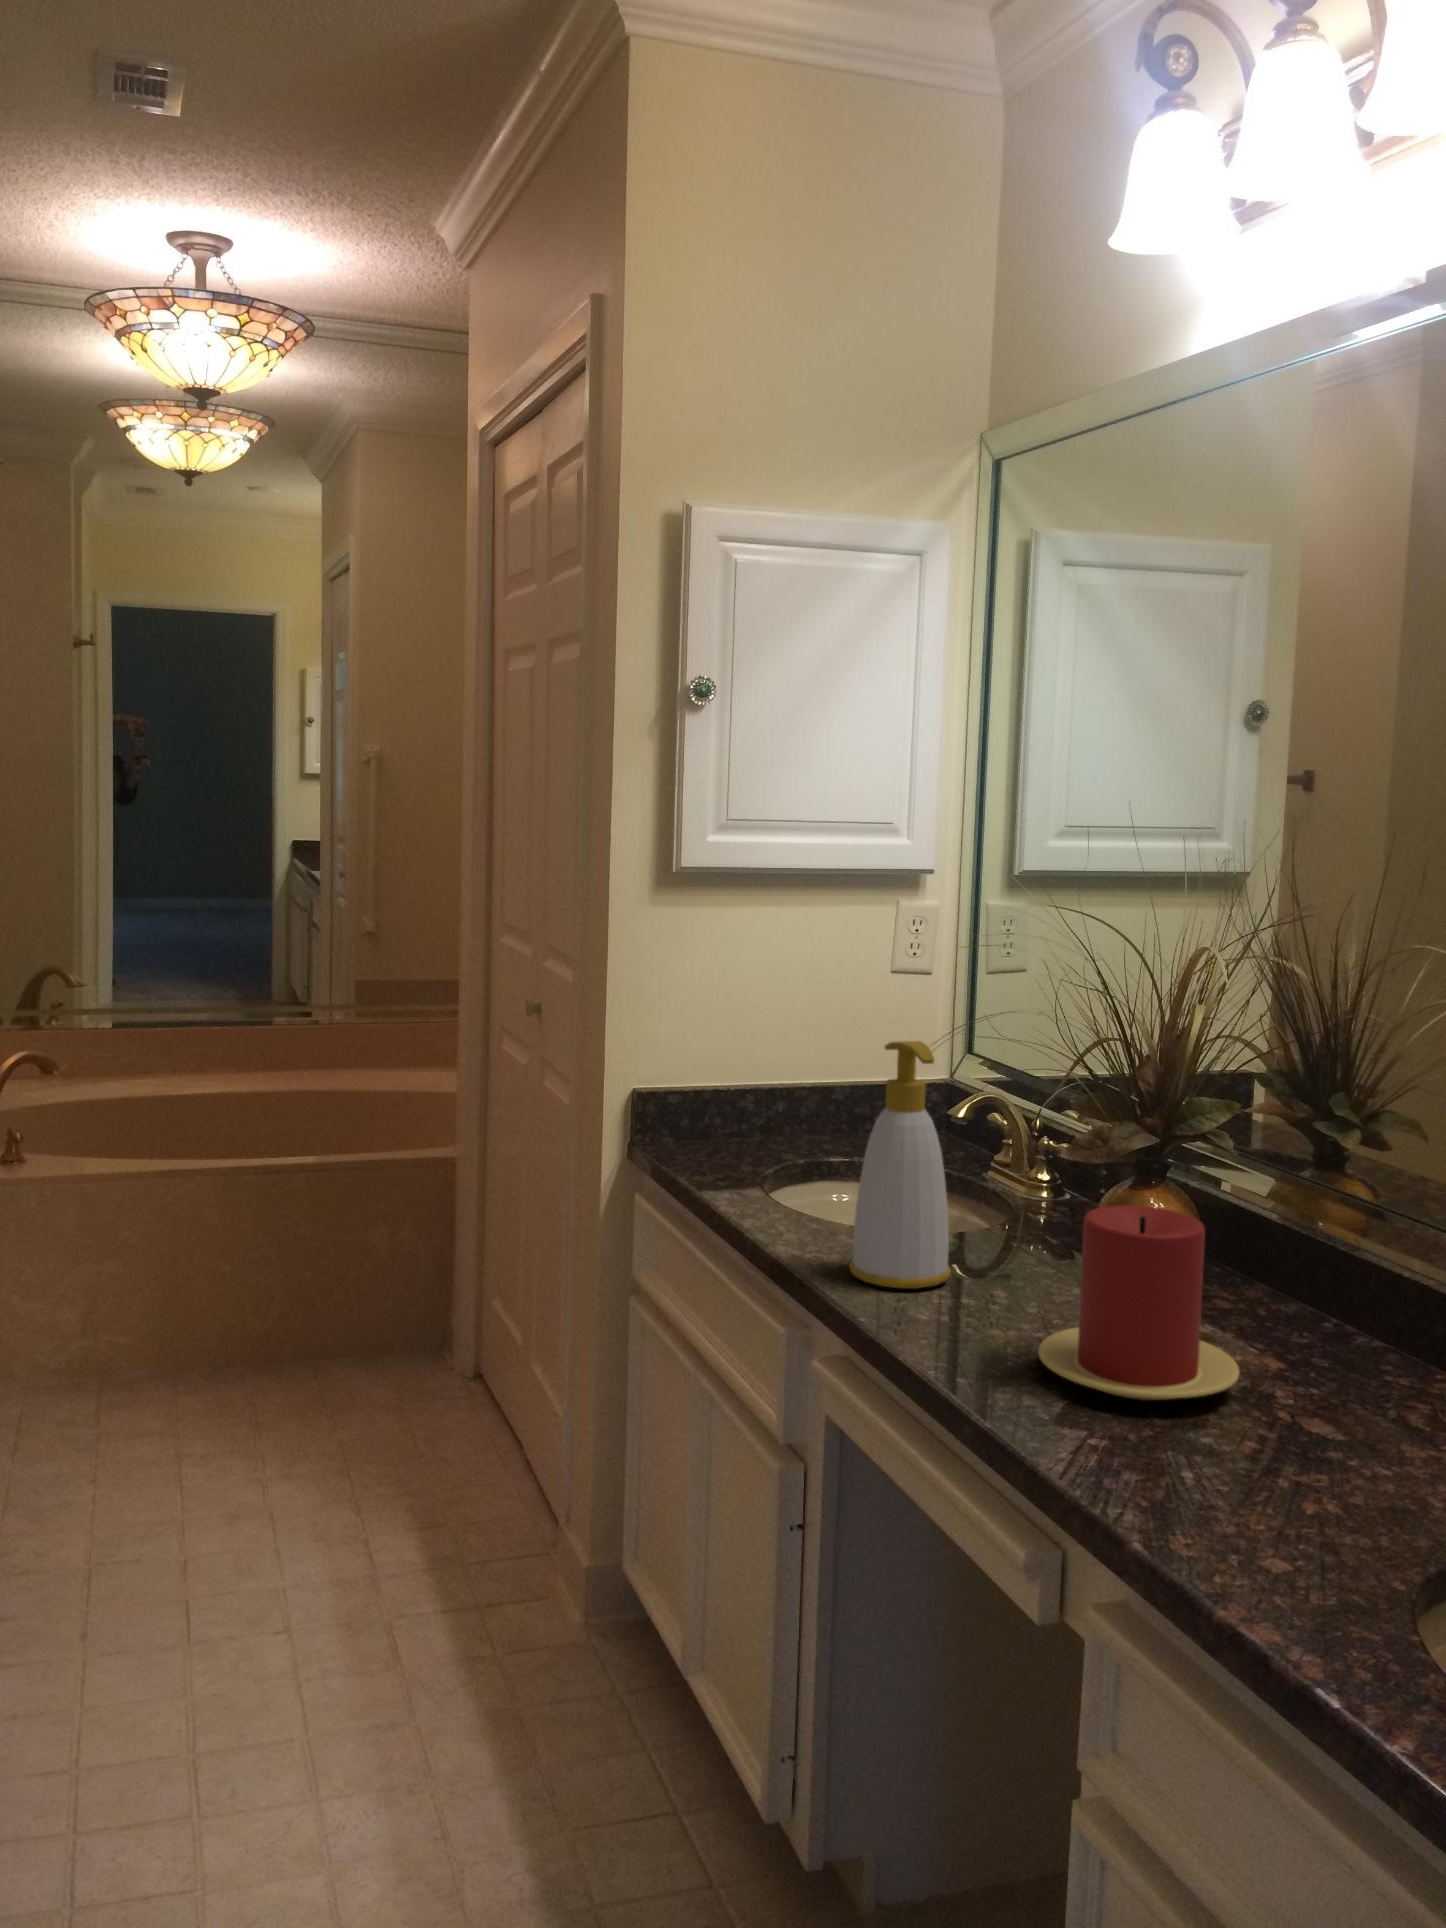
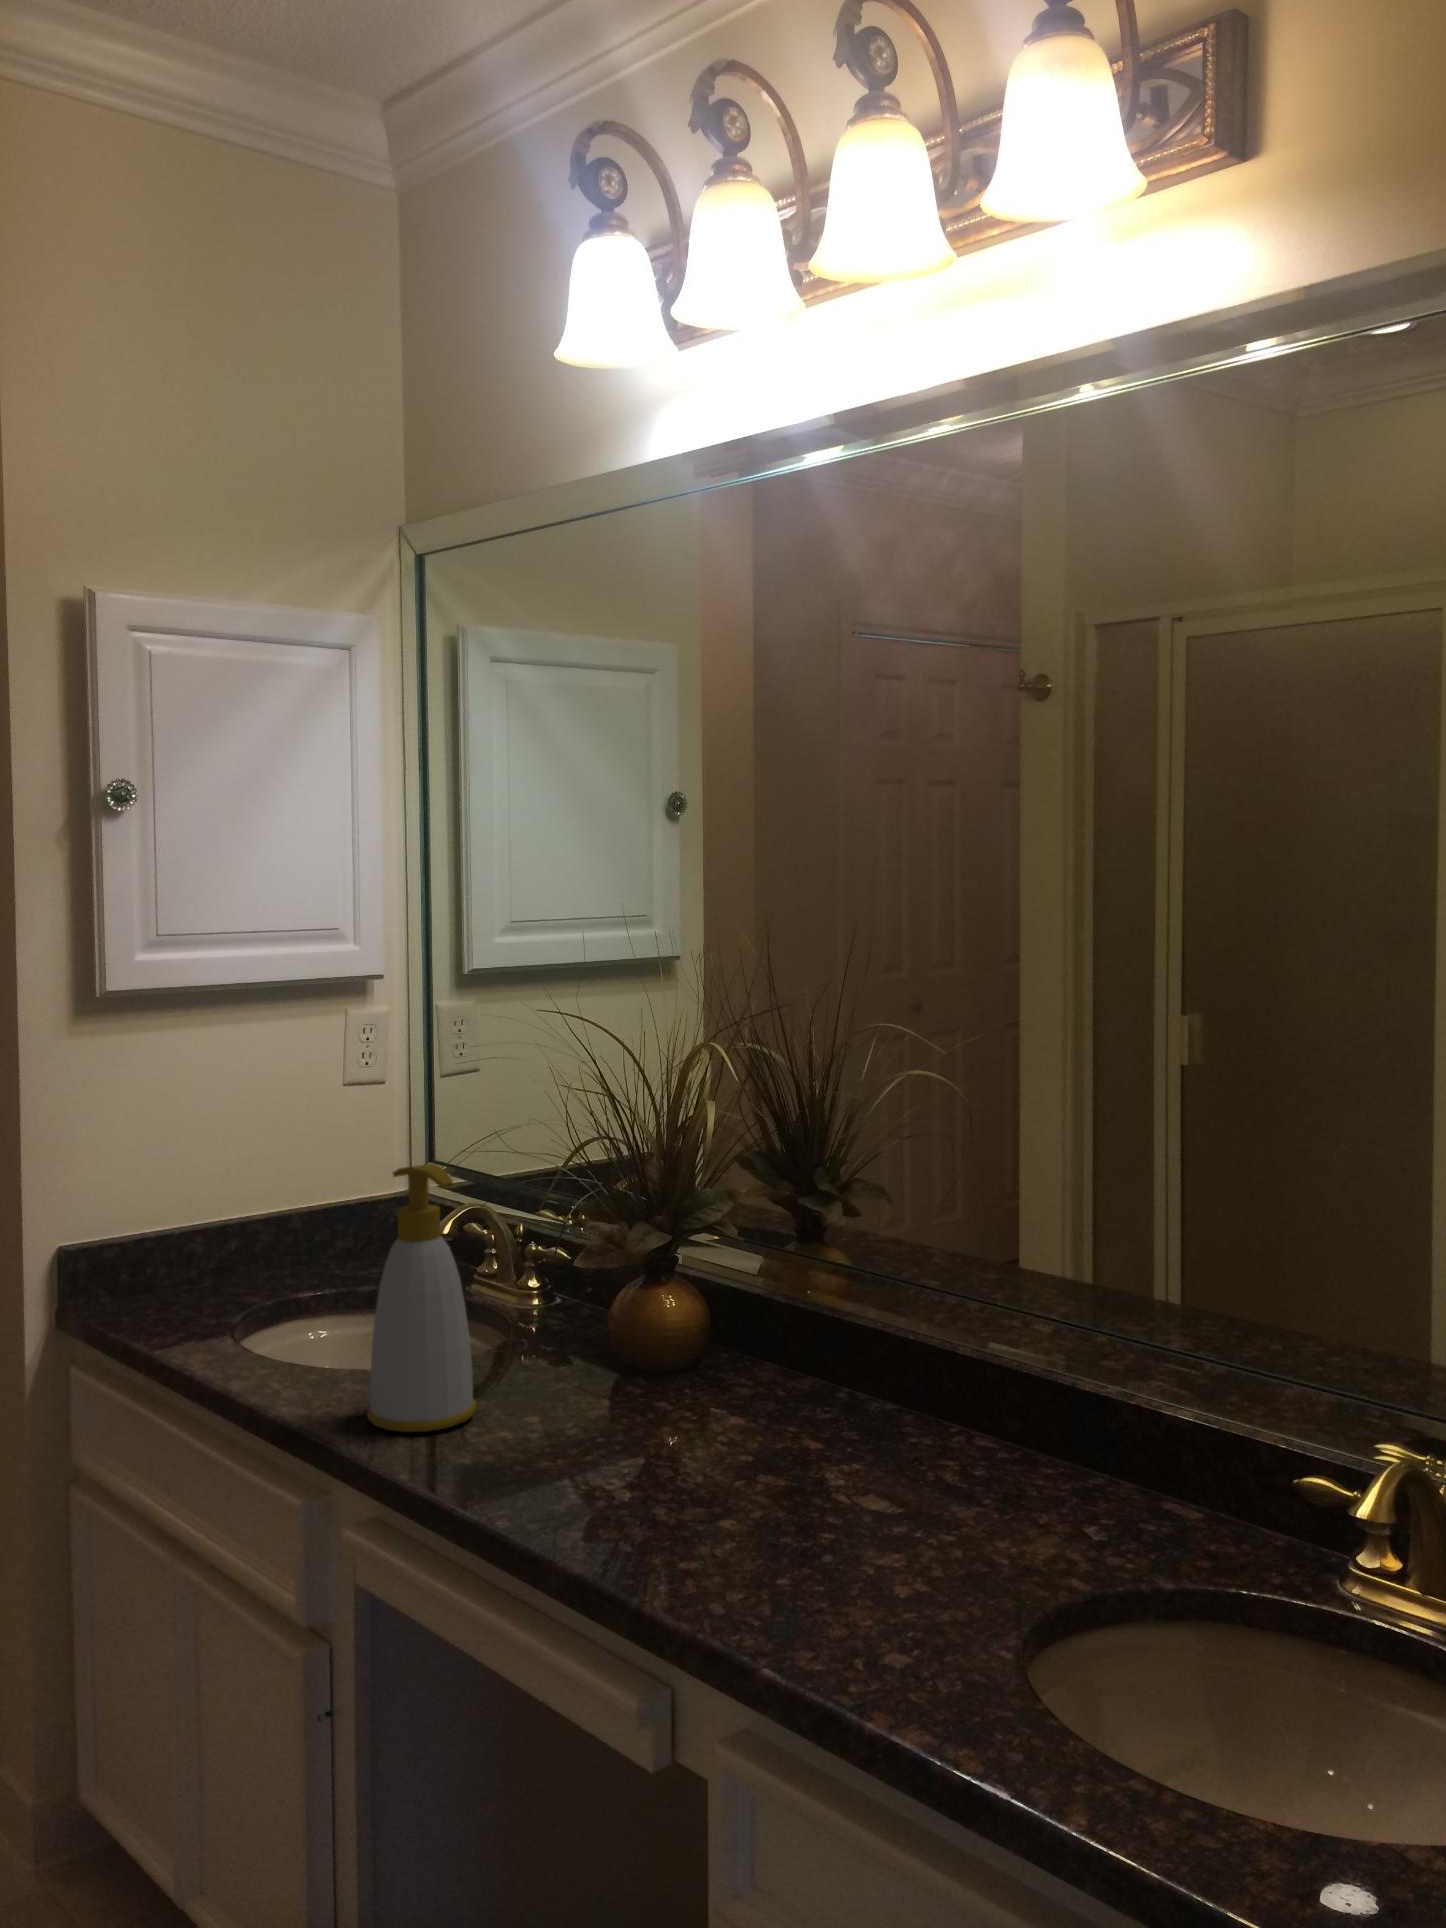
candle: present [1039,1205,1239,1400] -> none [600,1310,796,1509]

